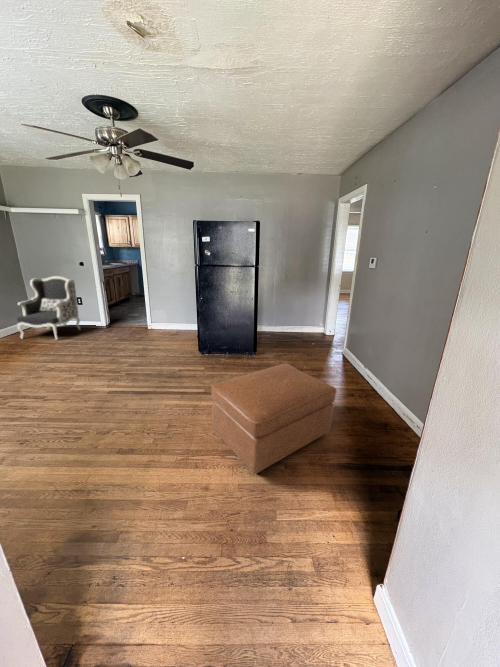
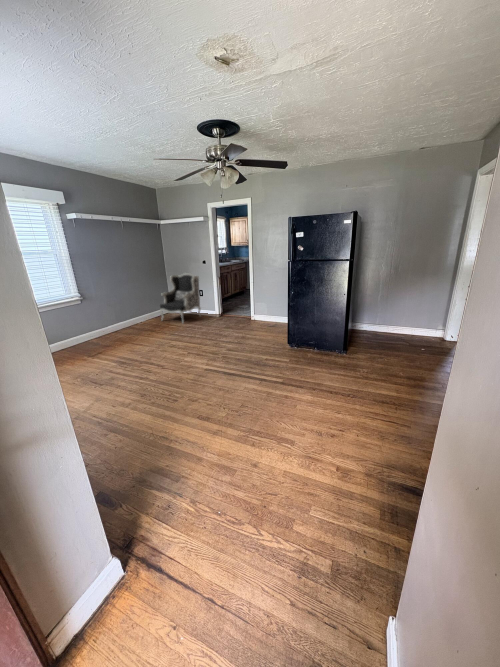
ottoman: present [211,364,336,474] -> none [275,364,412,466]

